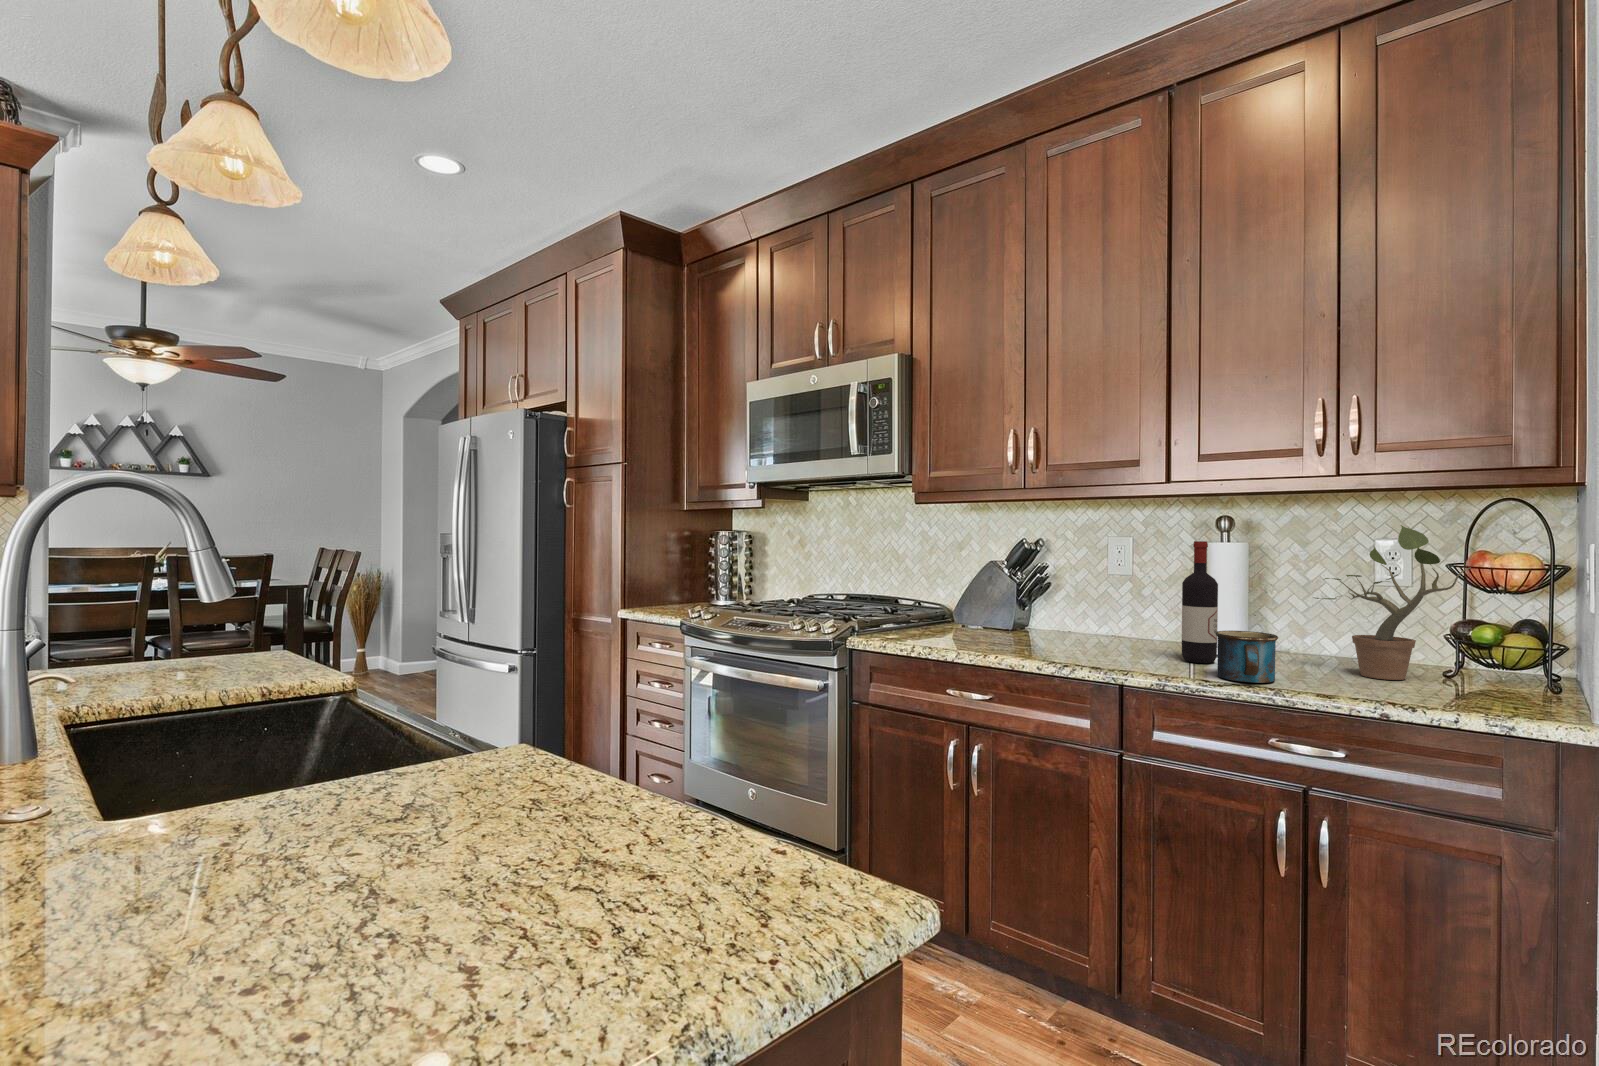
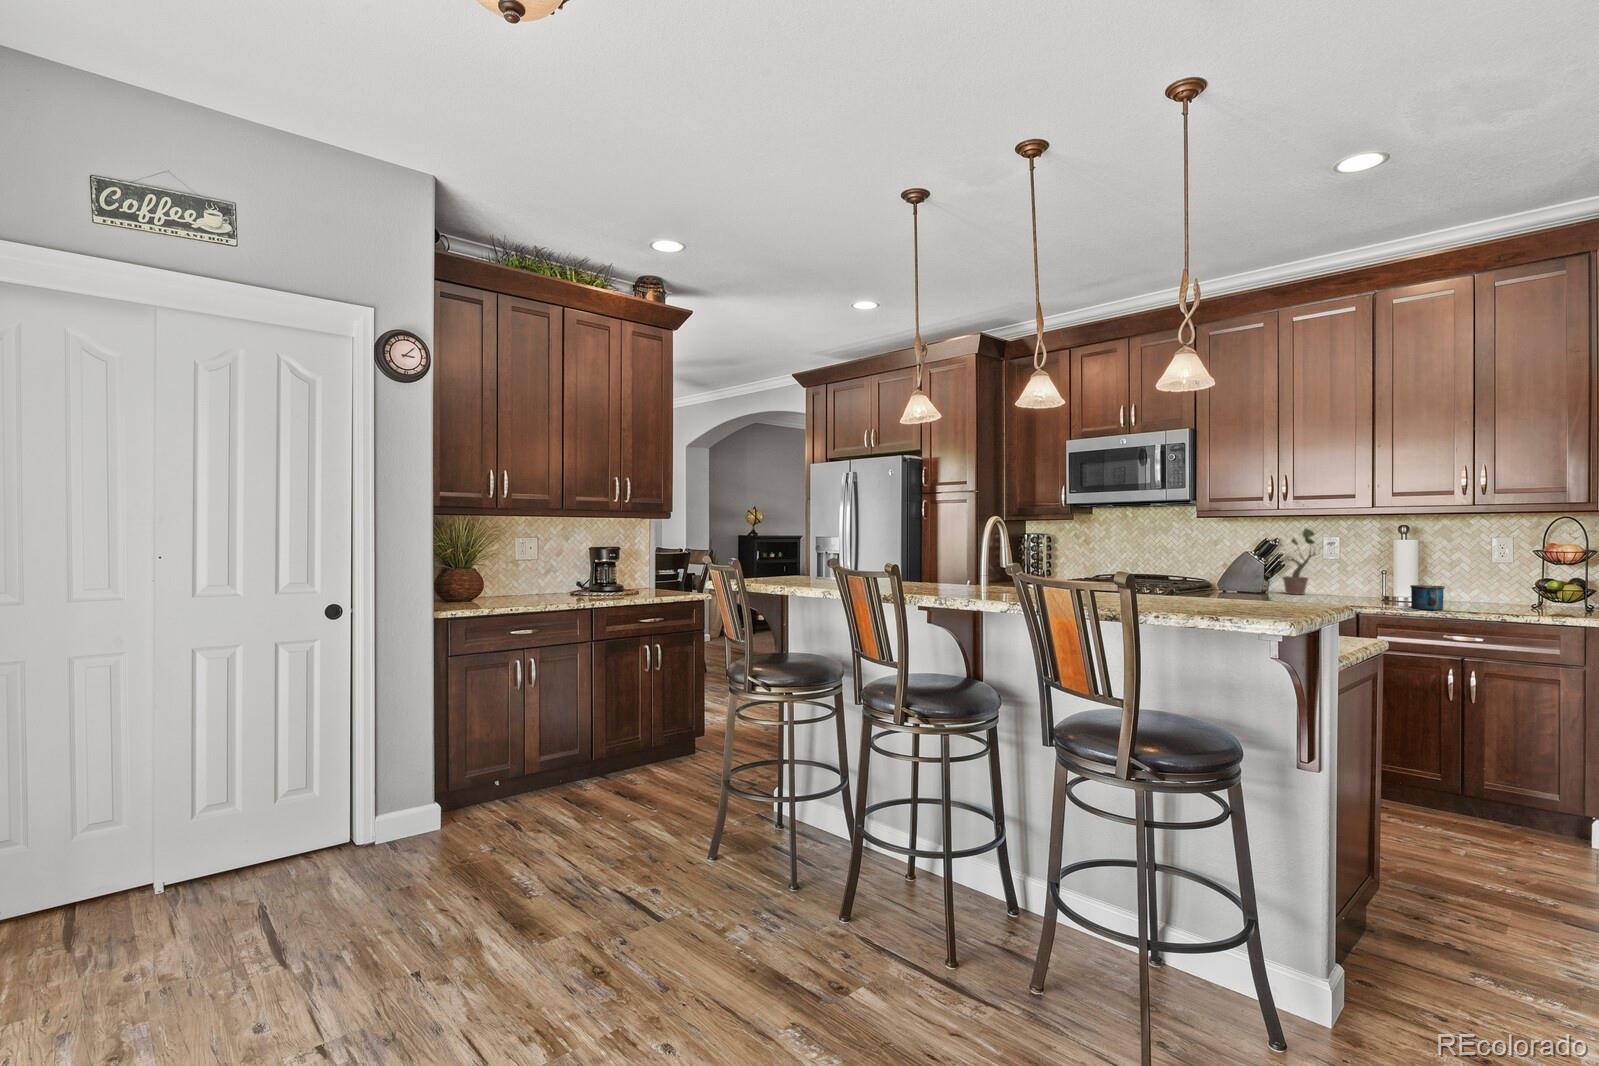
potted plant: present [1313,525,1471,680] -> present [1283,529,1333,594]
wine bottle: present [1182,541,1218,663] -> none [1385,539,1406,604]

